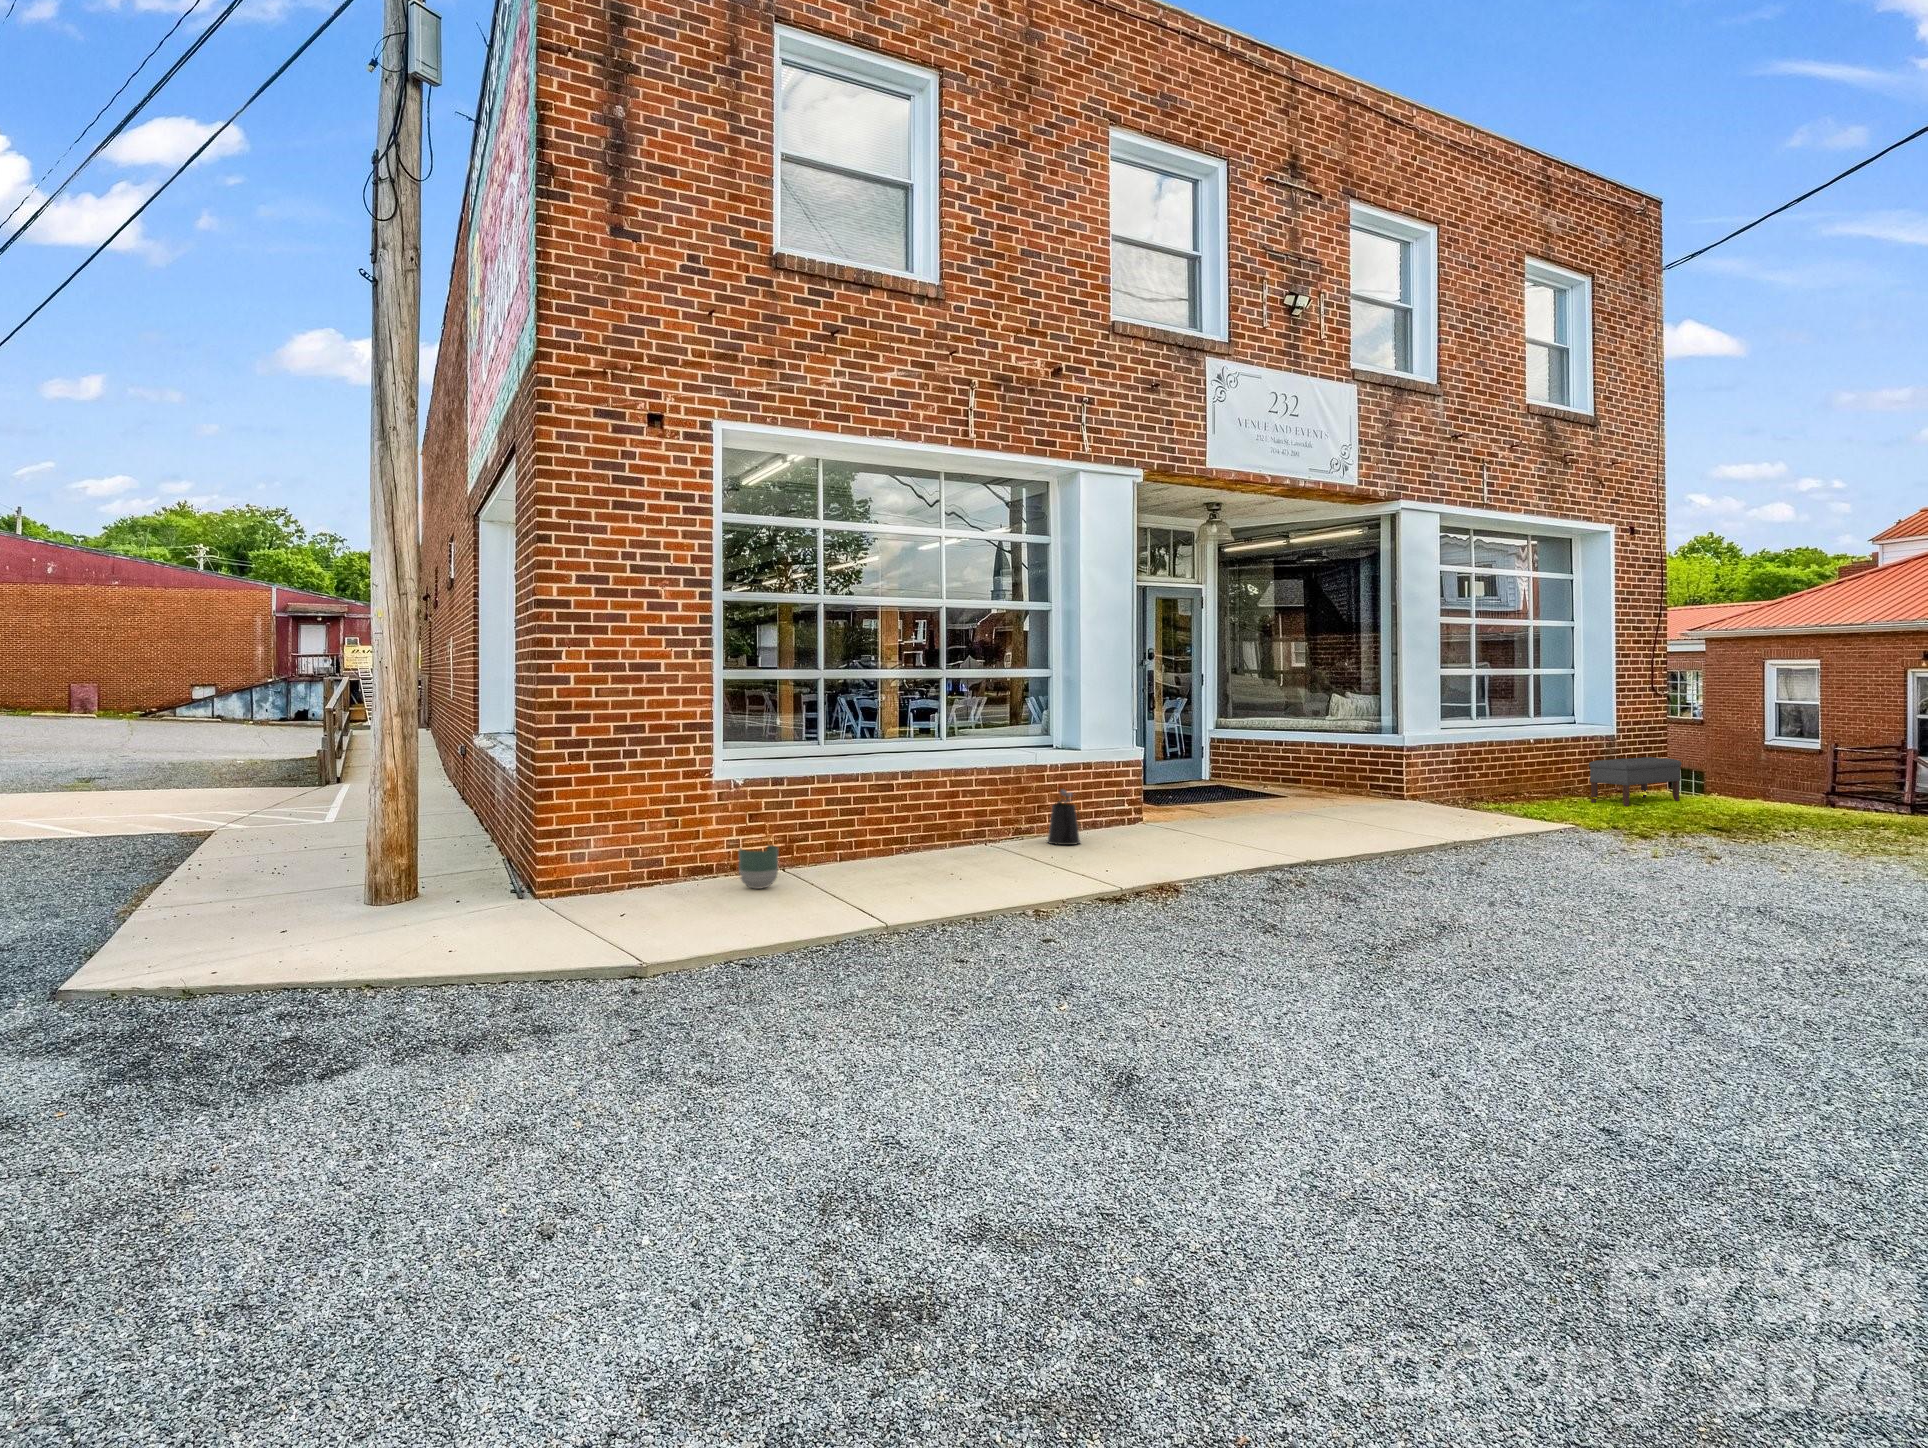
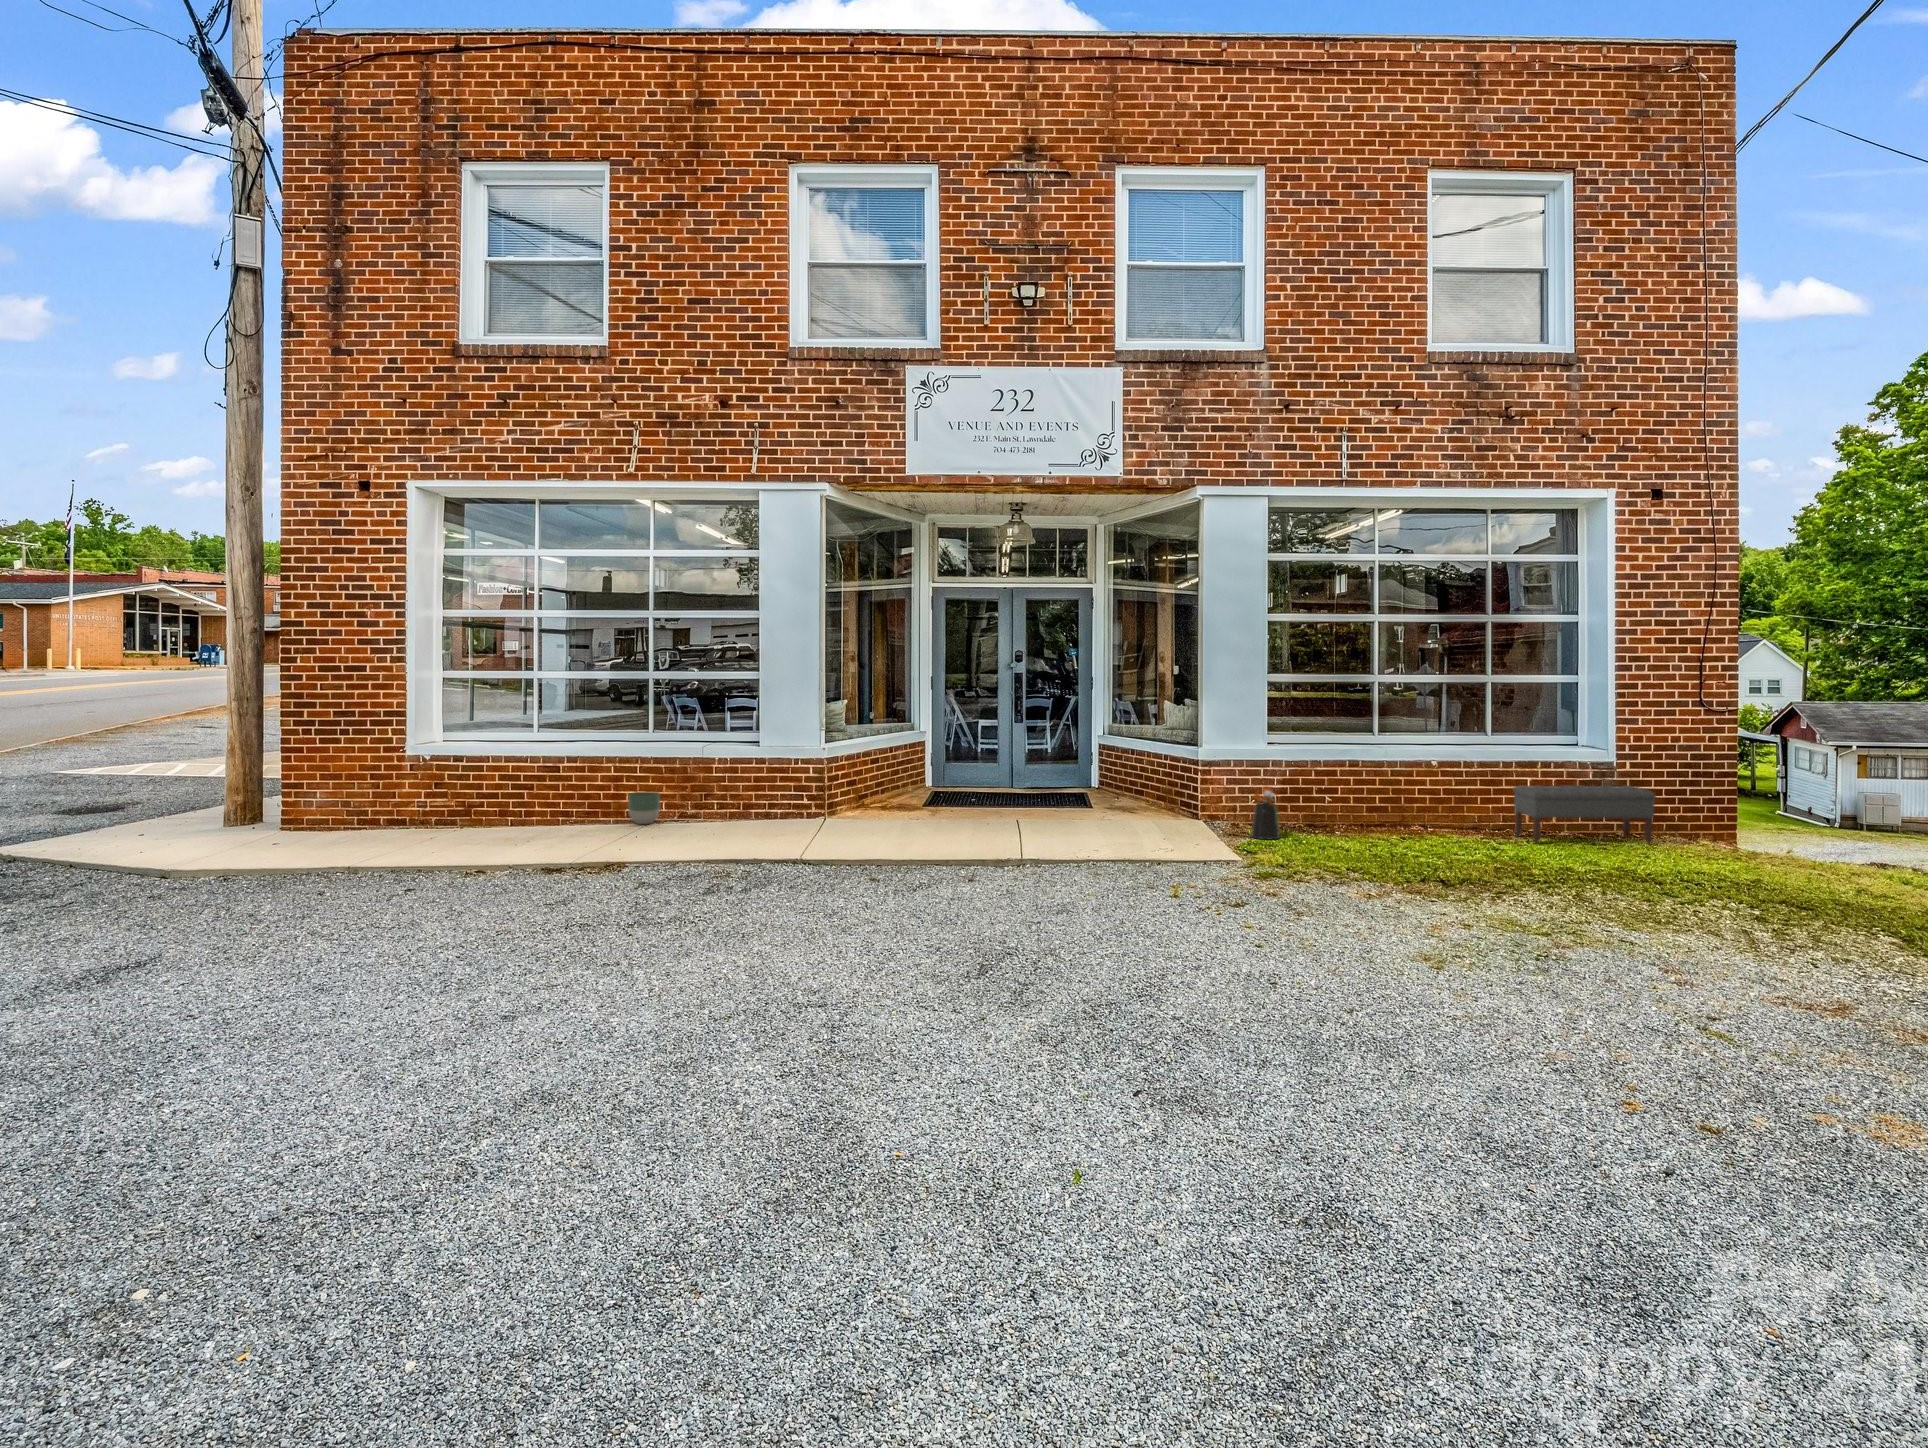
watering can: present [1047,785,1081,845] -> present [1251,786,1280,840]
planter: present [739,845,778,889] -> present [628,792,660,824]

